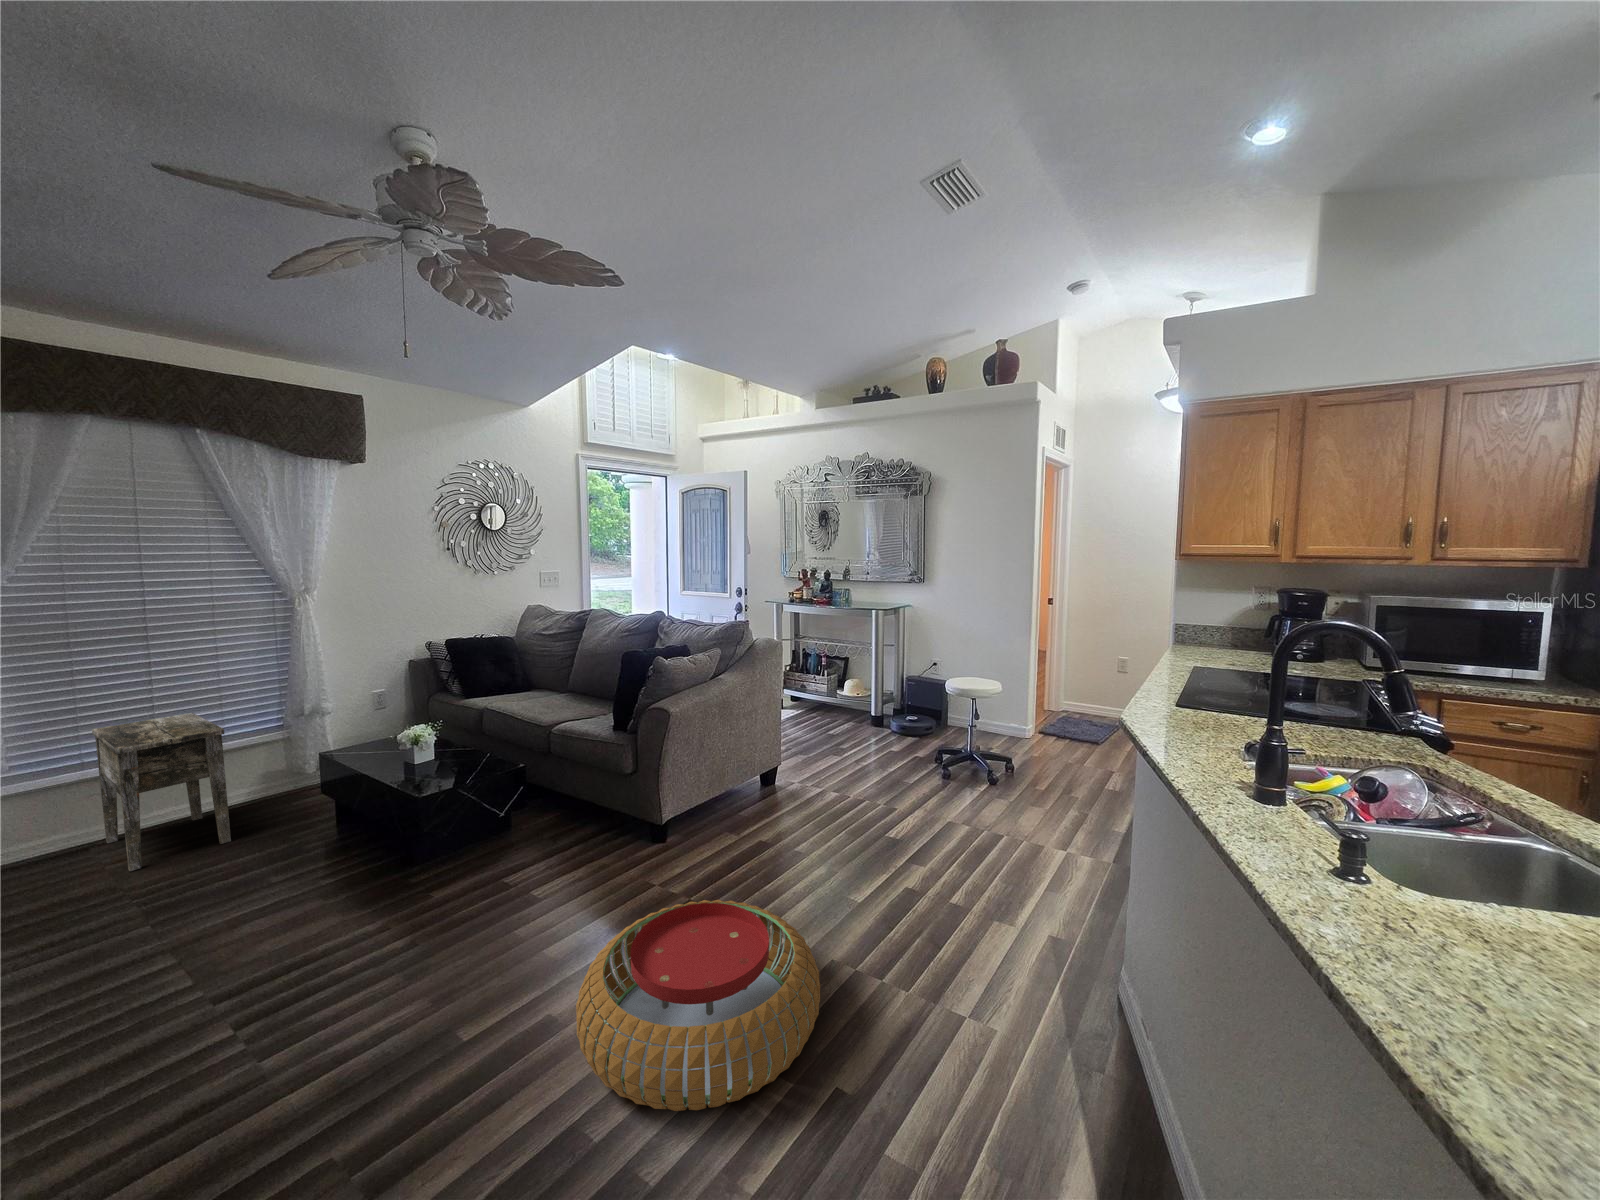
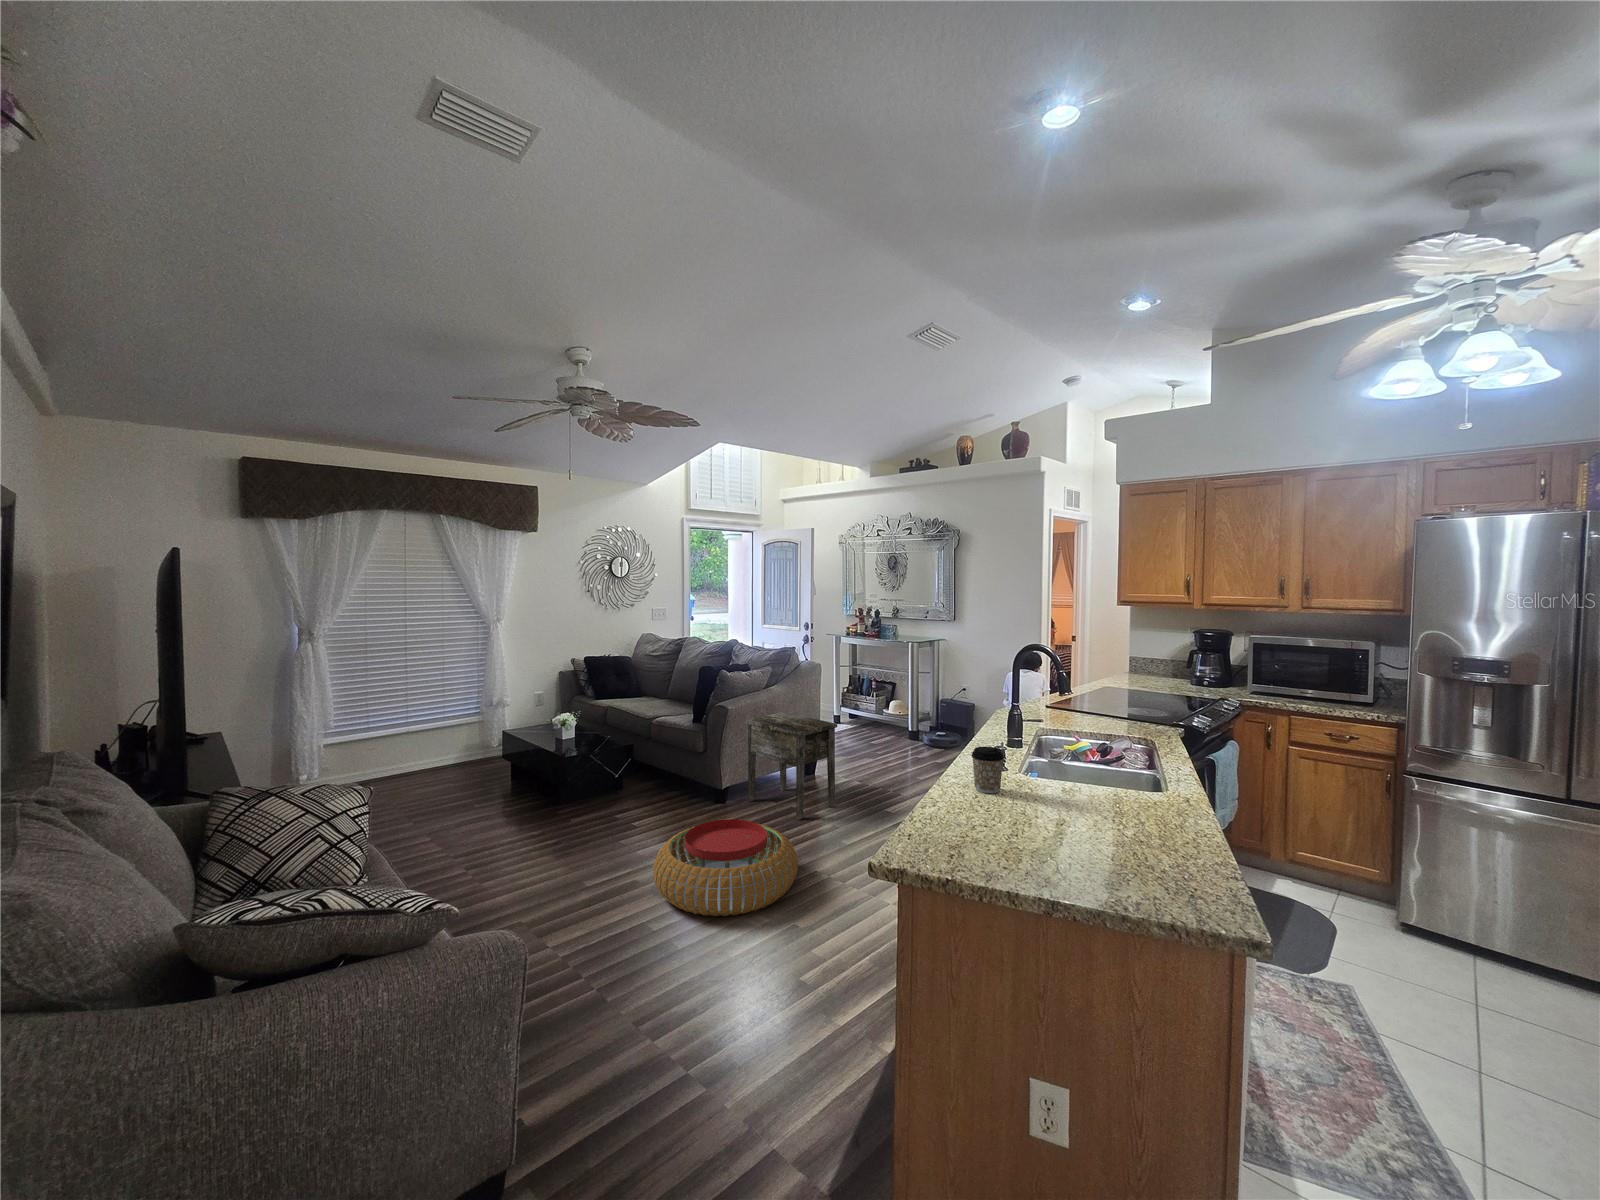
side table: present [92,713,231,871] -> present [746,712,837,820]
coffee cup: none [1425,870,1538,999] -> present [971,747,1004,793]

